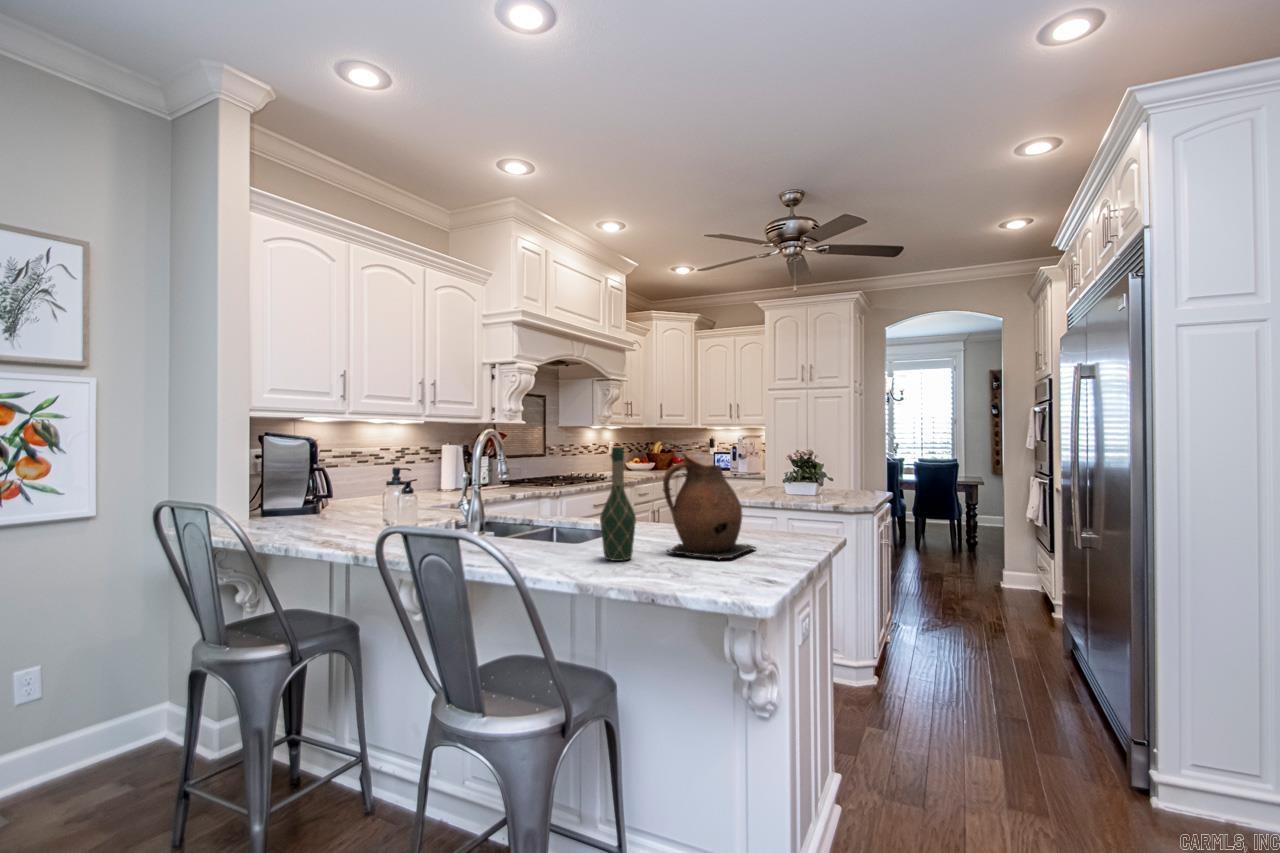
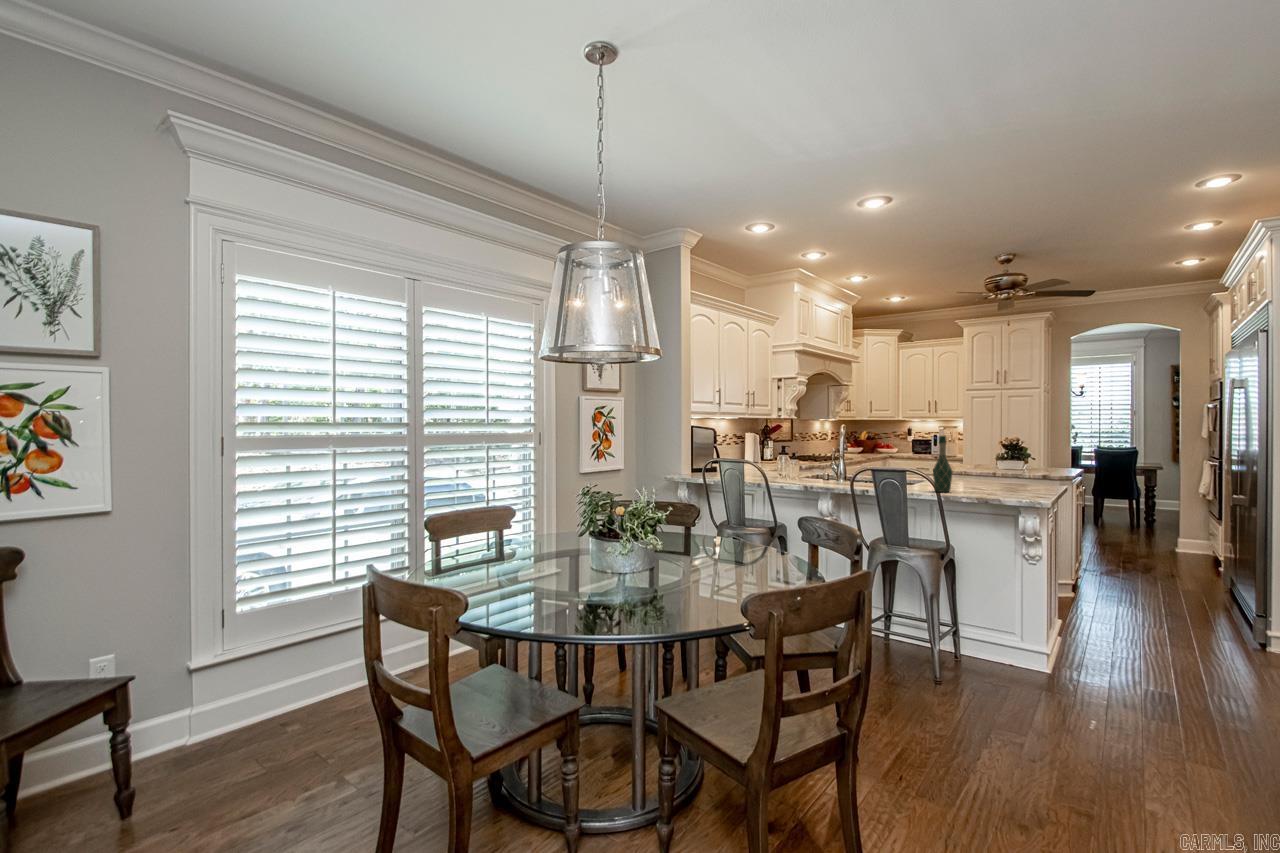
ceramic pitcher: present [663,453,755,559] -> none [962,439,1015,493]

